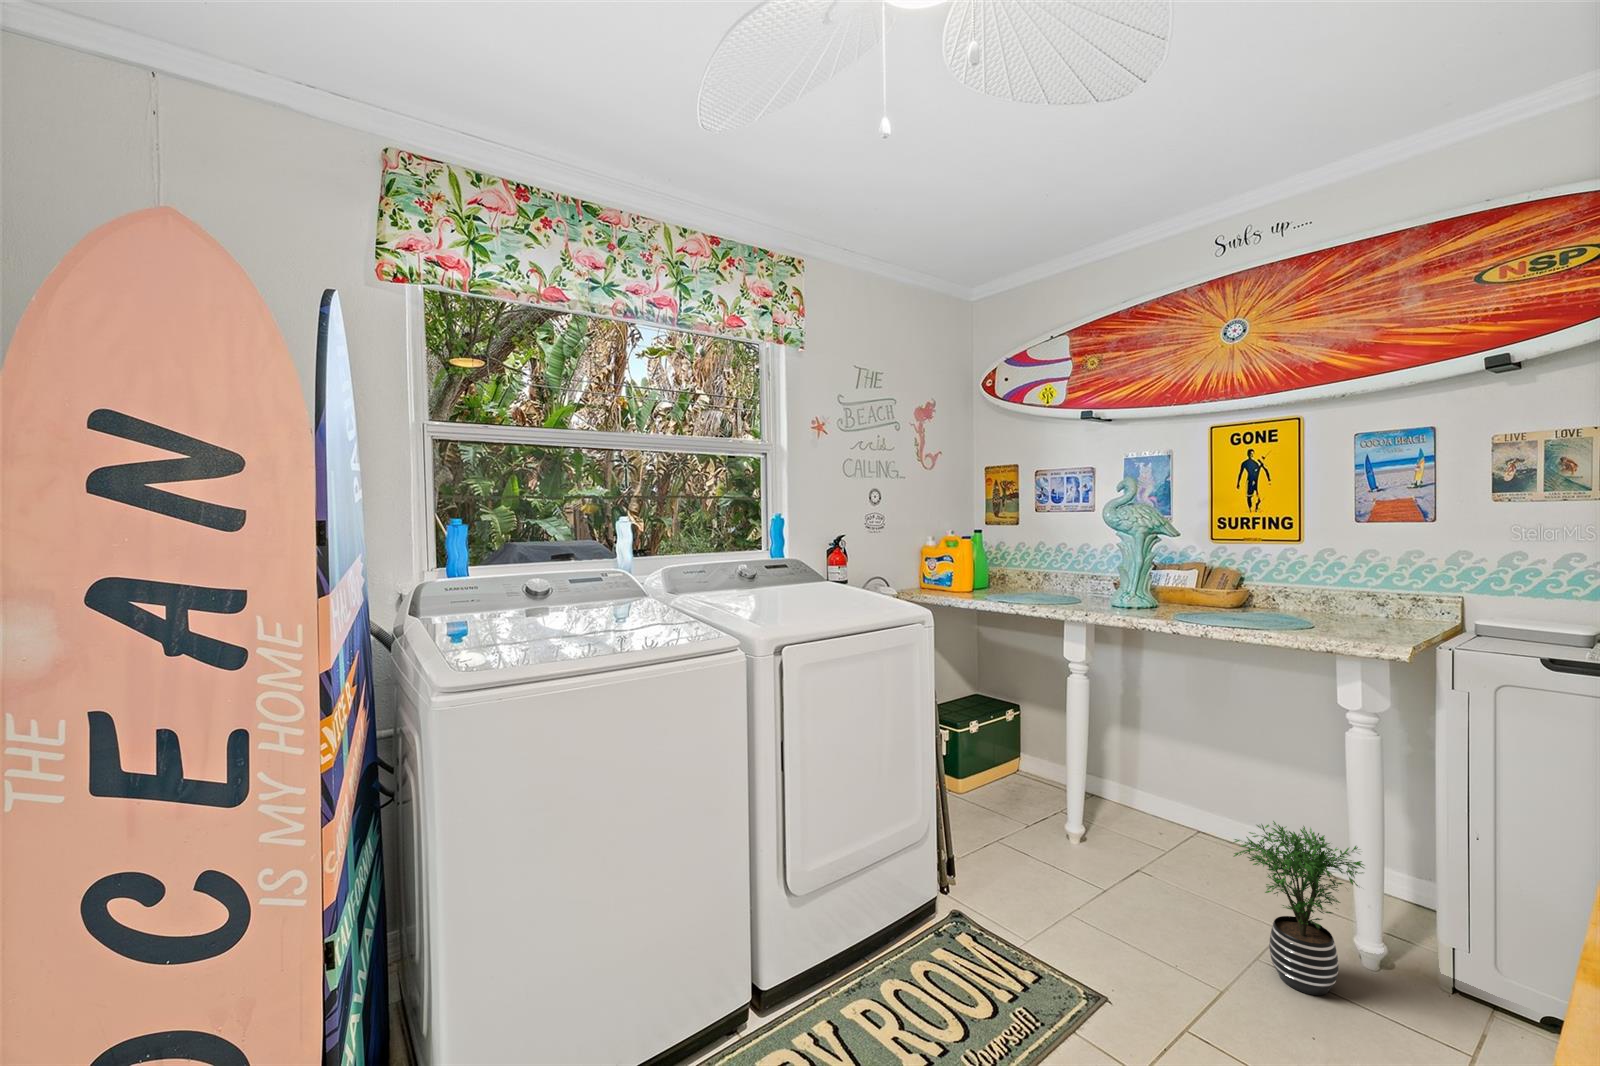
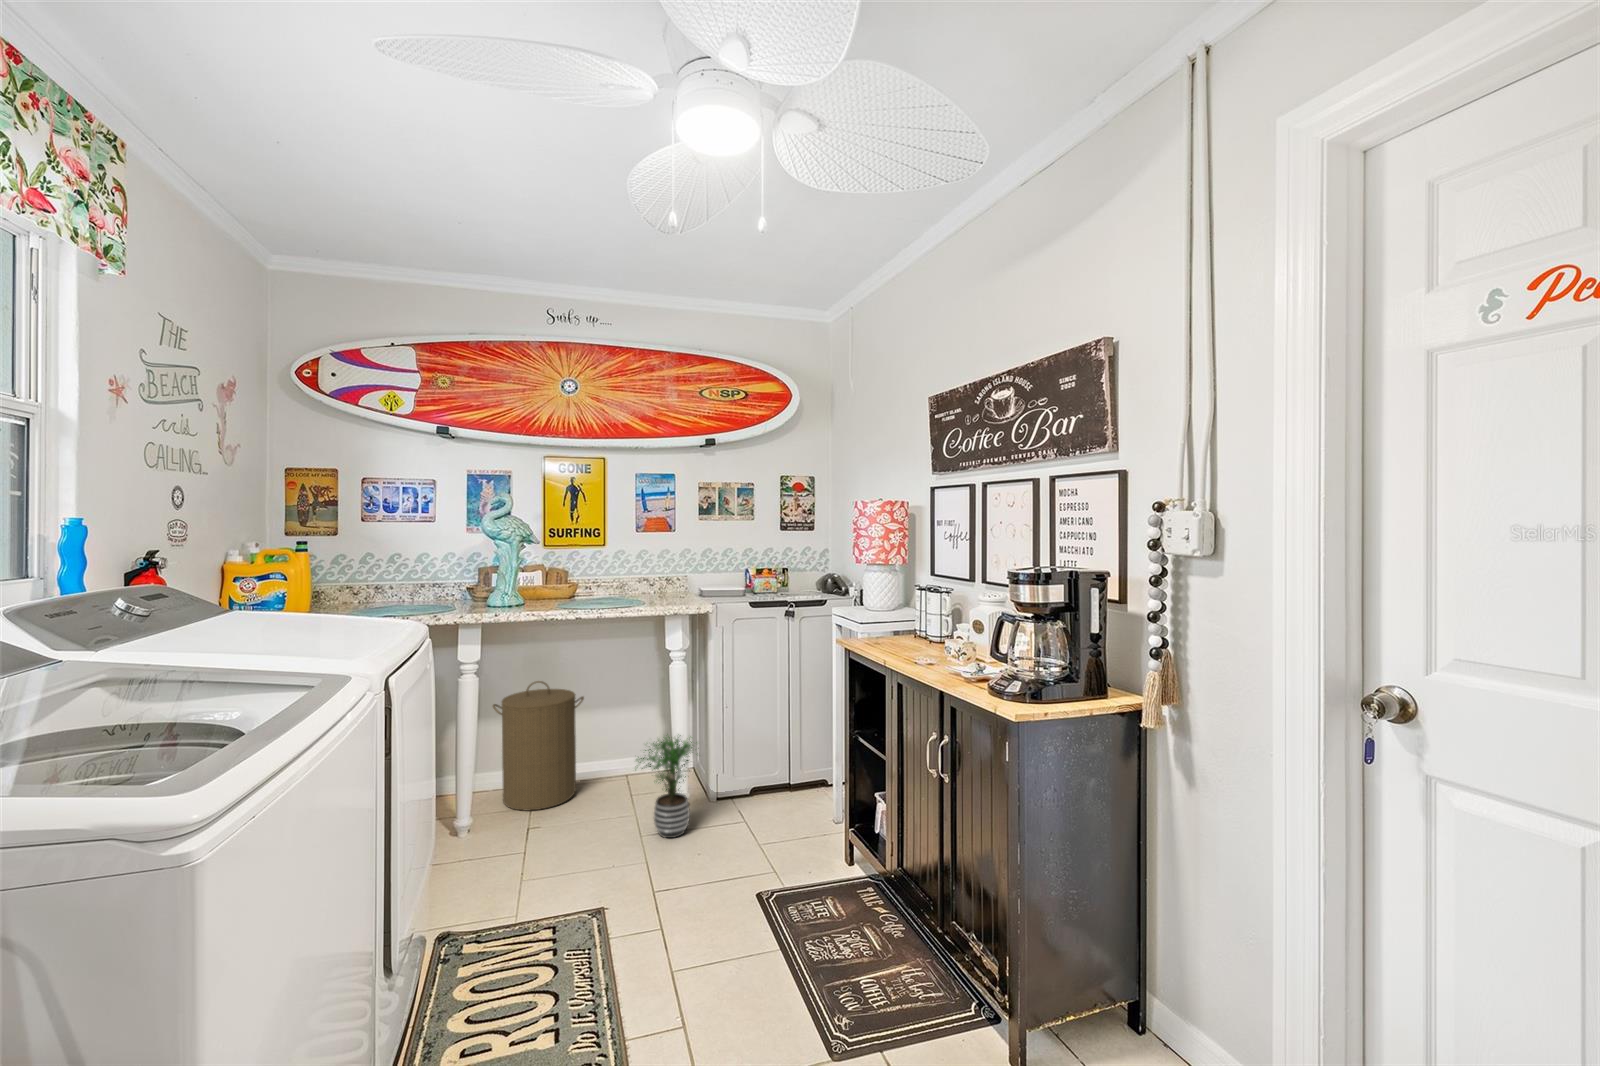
laundry hamper: none [1126,701,1242,864] -> present [493,681,584,811]

